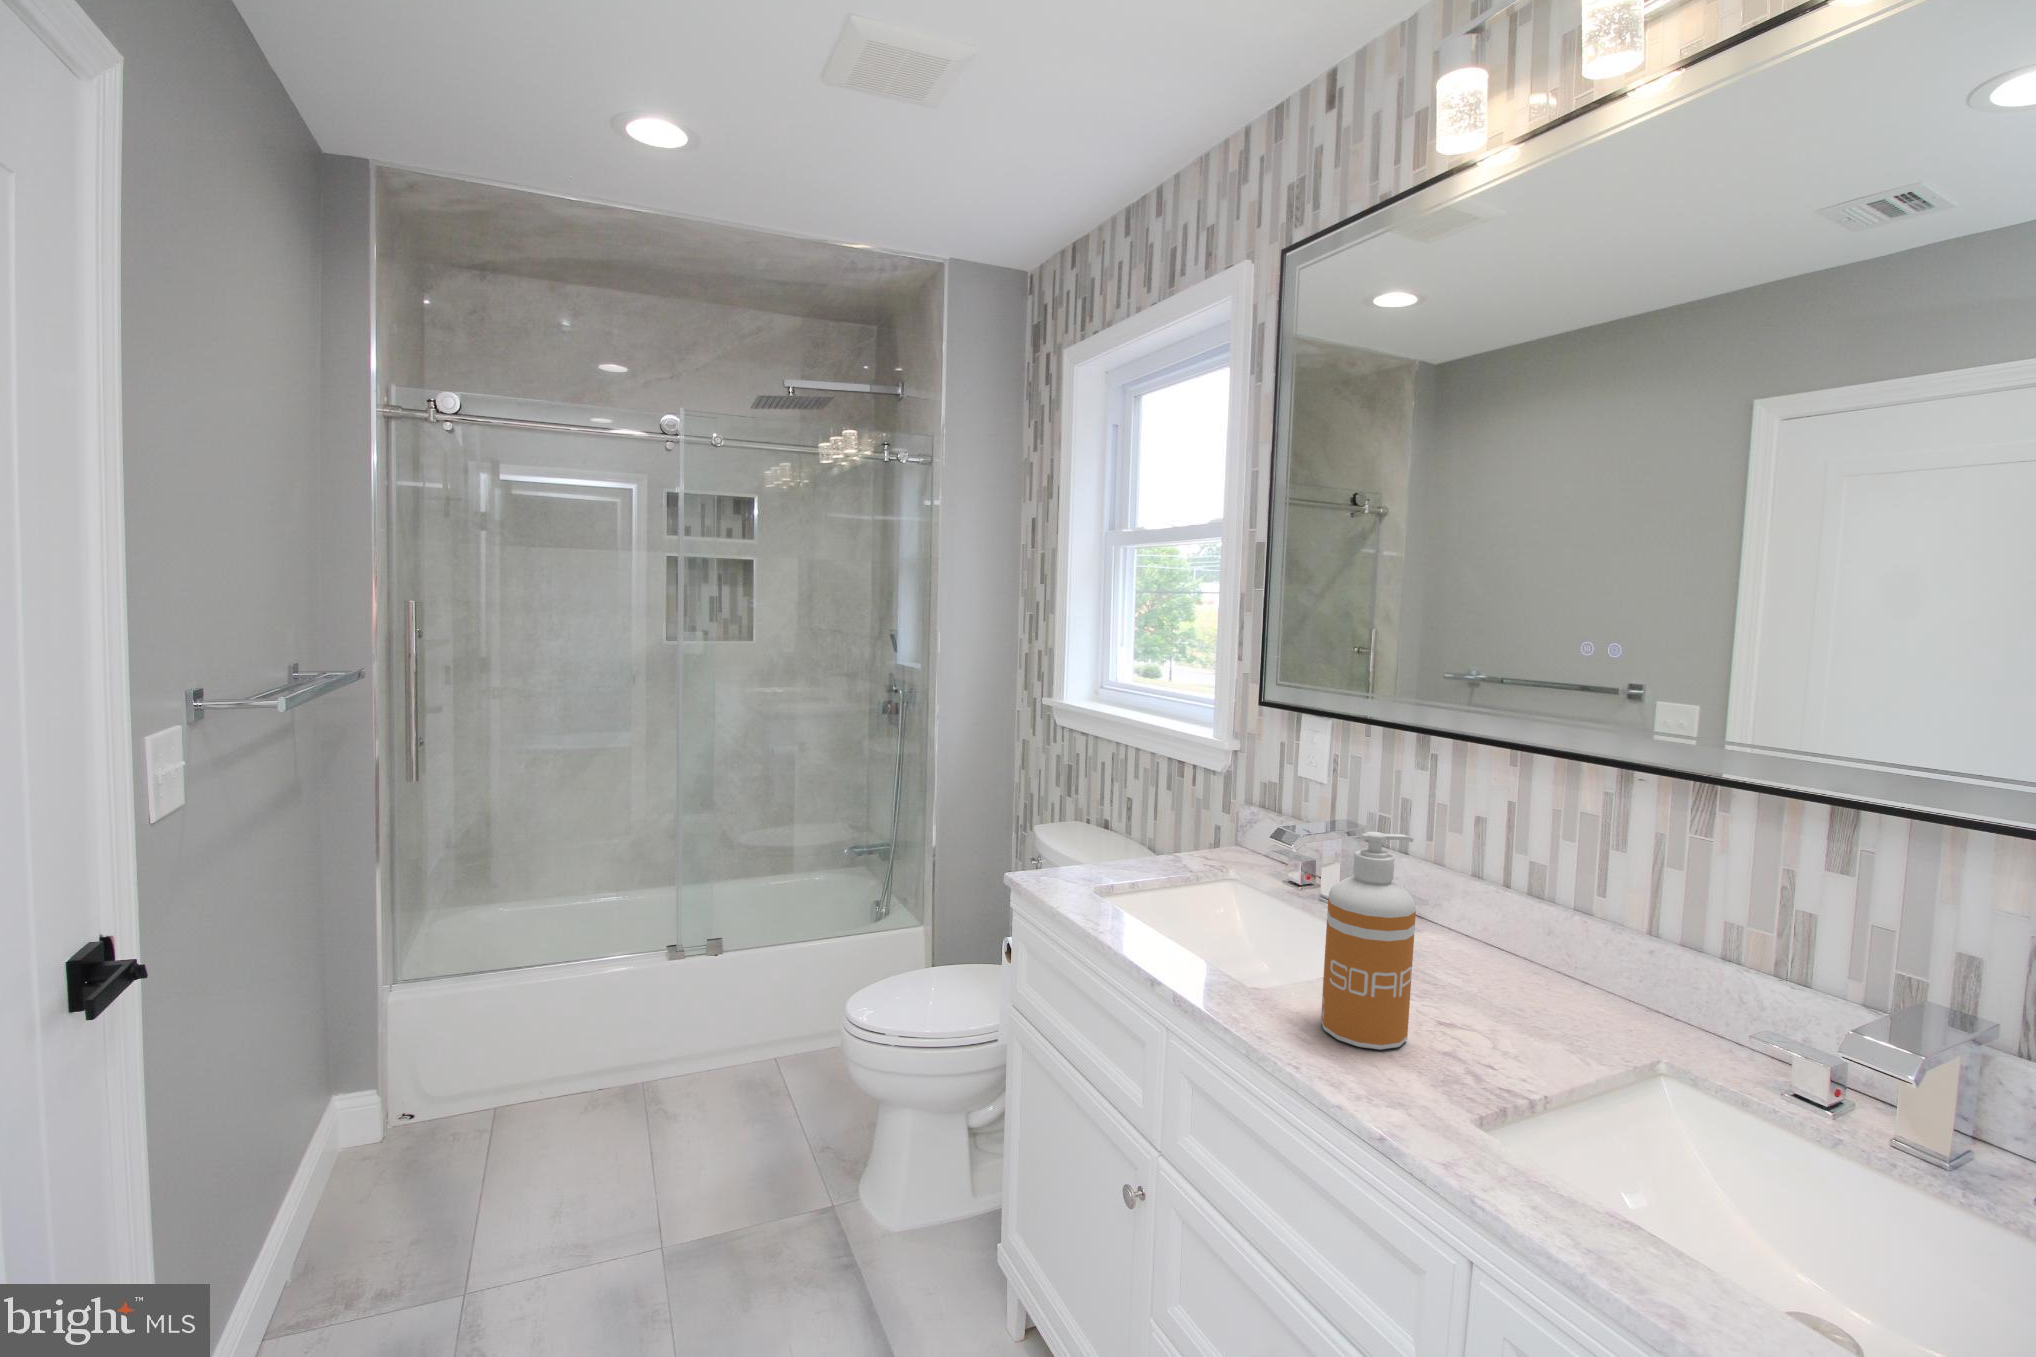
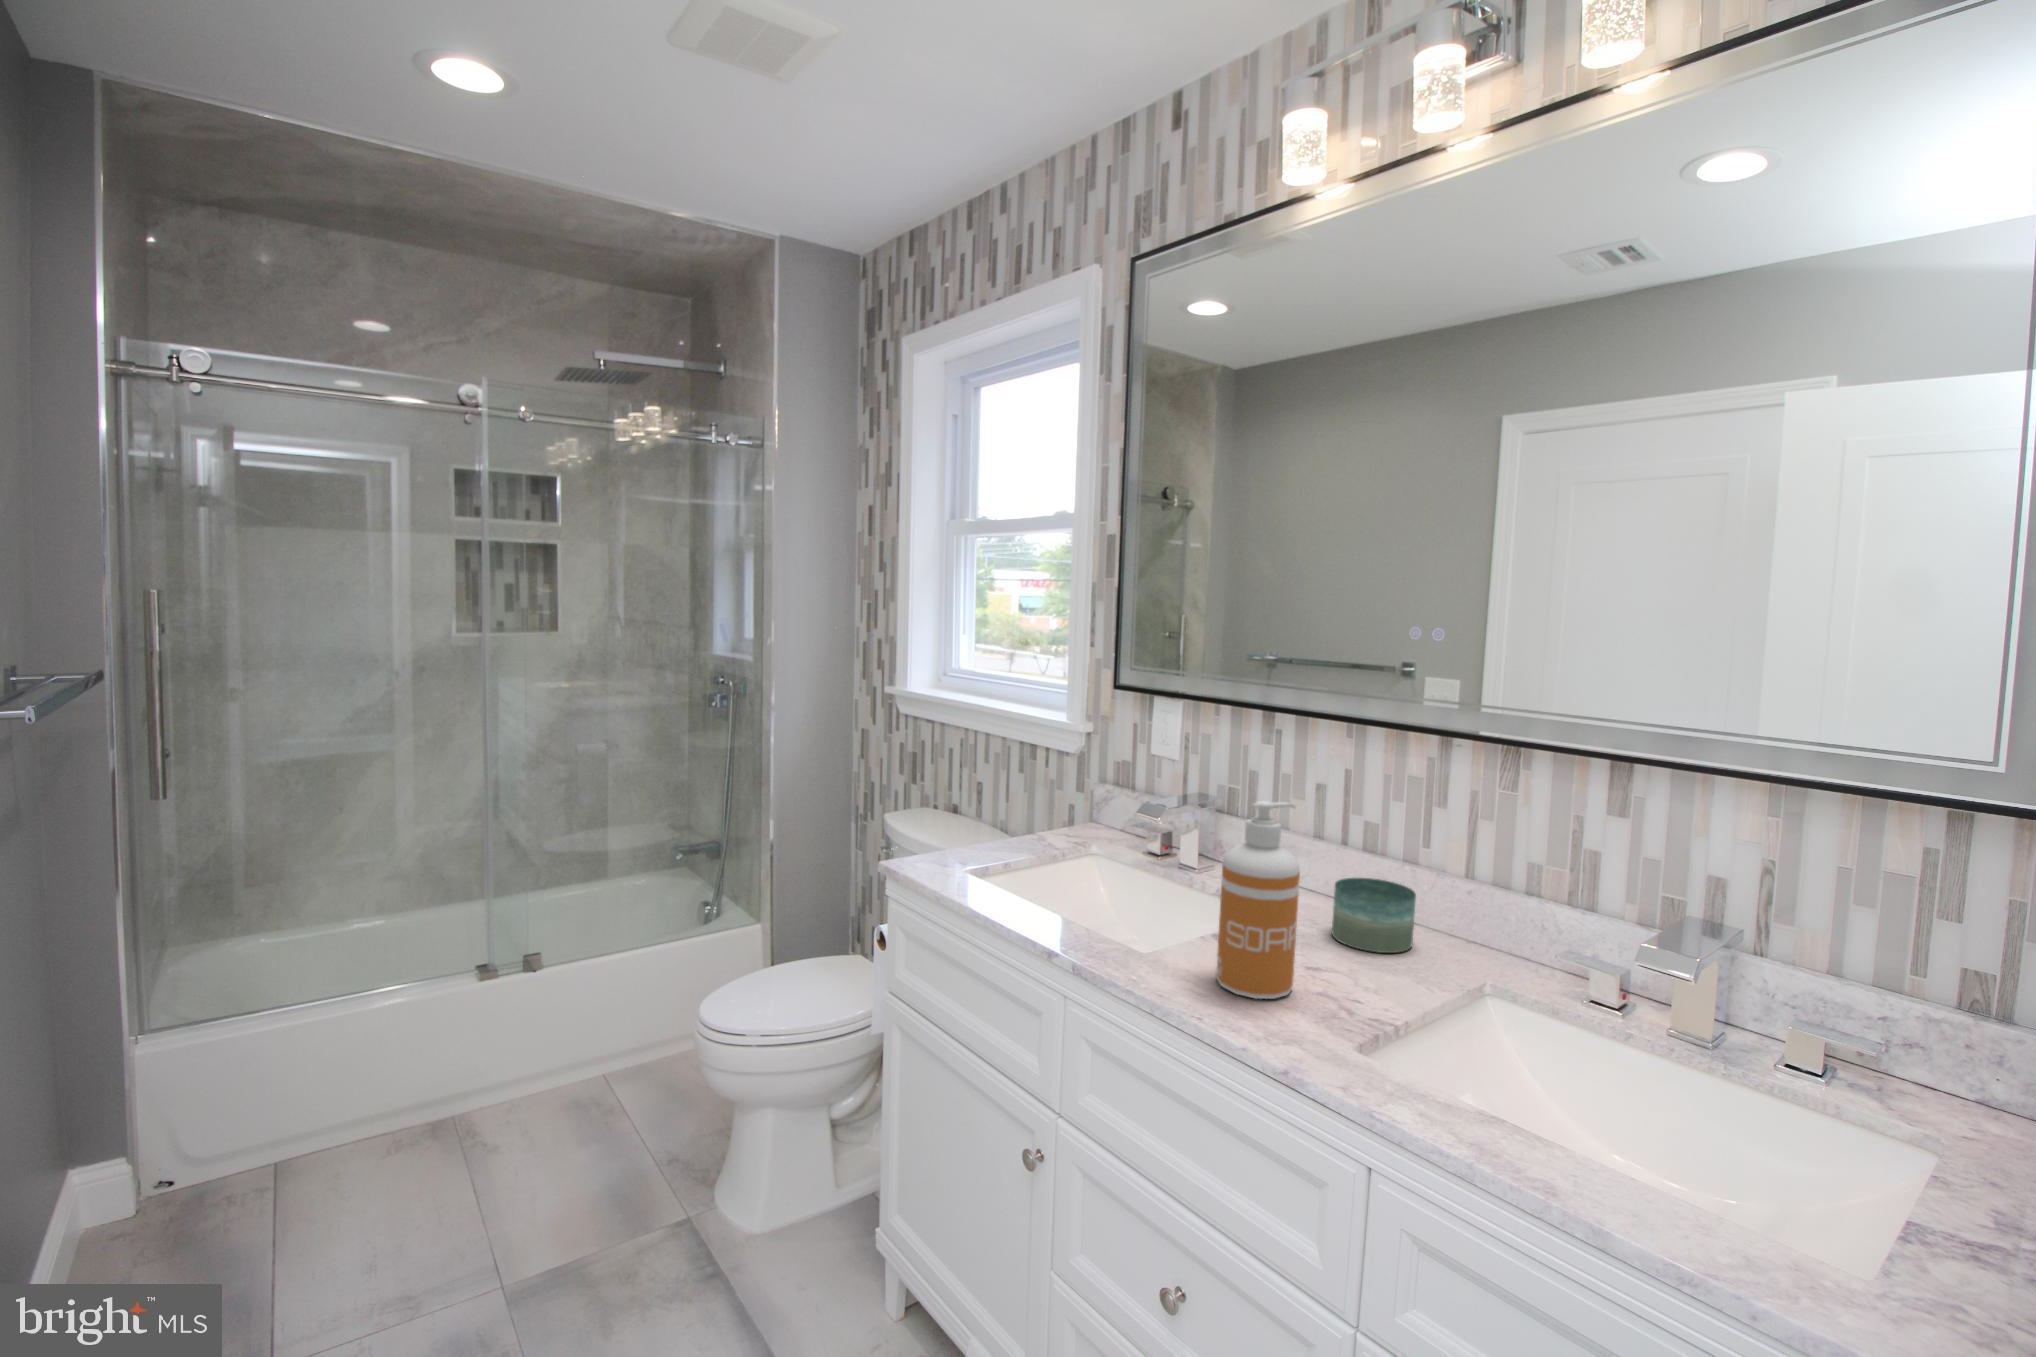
candle: none [1476,924,1578,1013] -> present [1332,878,1416,953]

